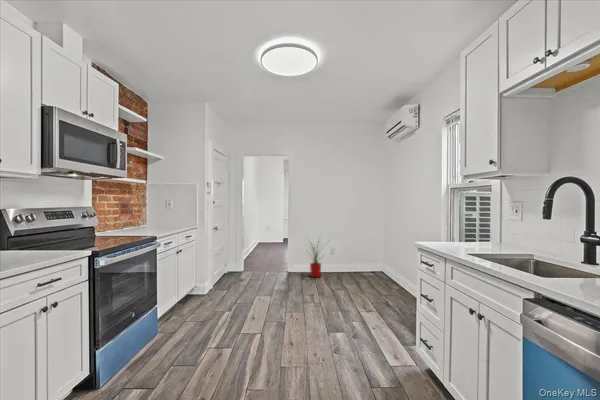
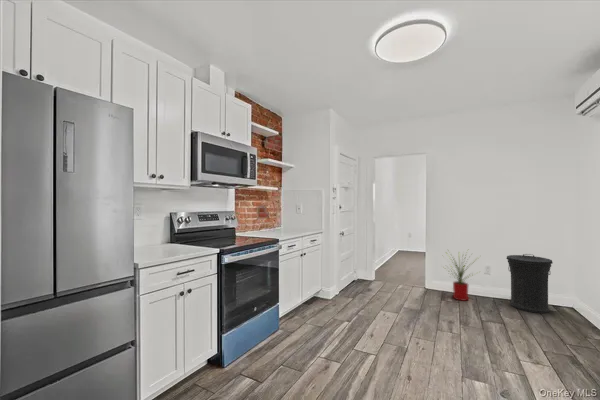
trash can: none [346,236,374,278] -> present [506,254,553,313]

